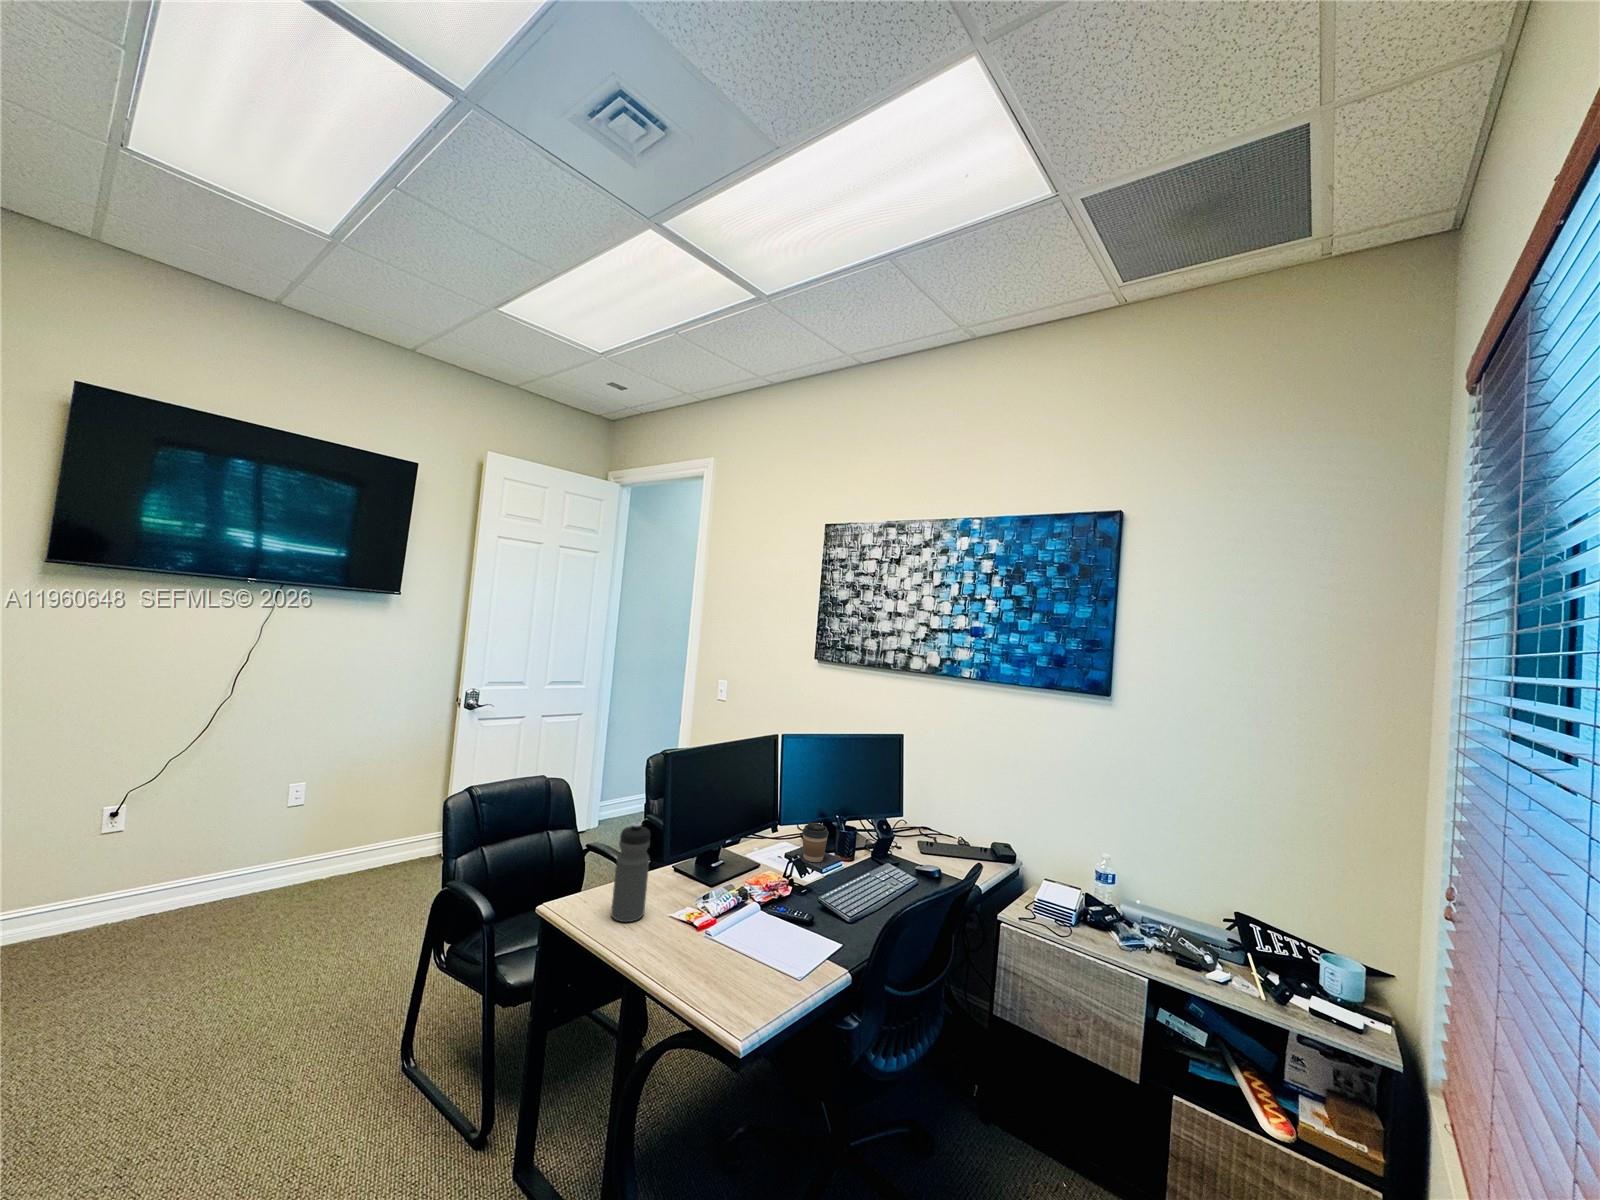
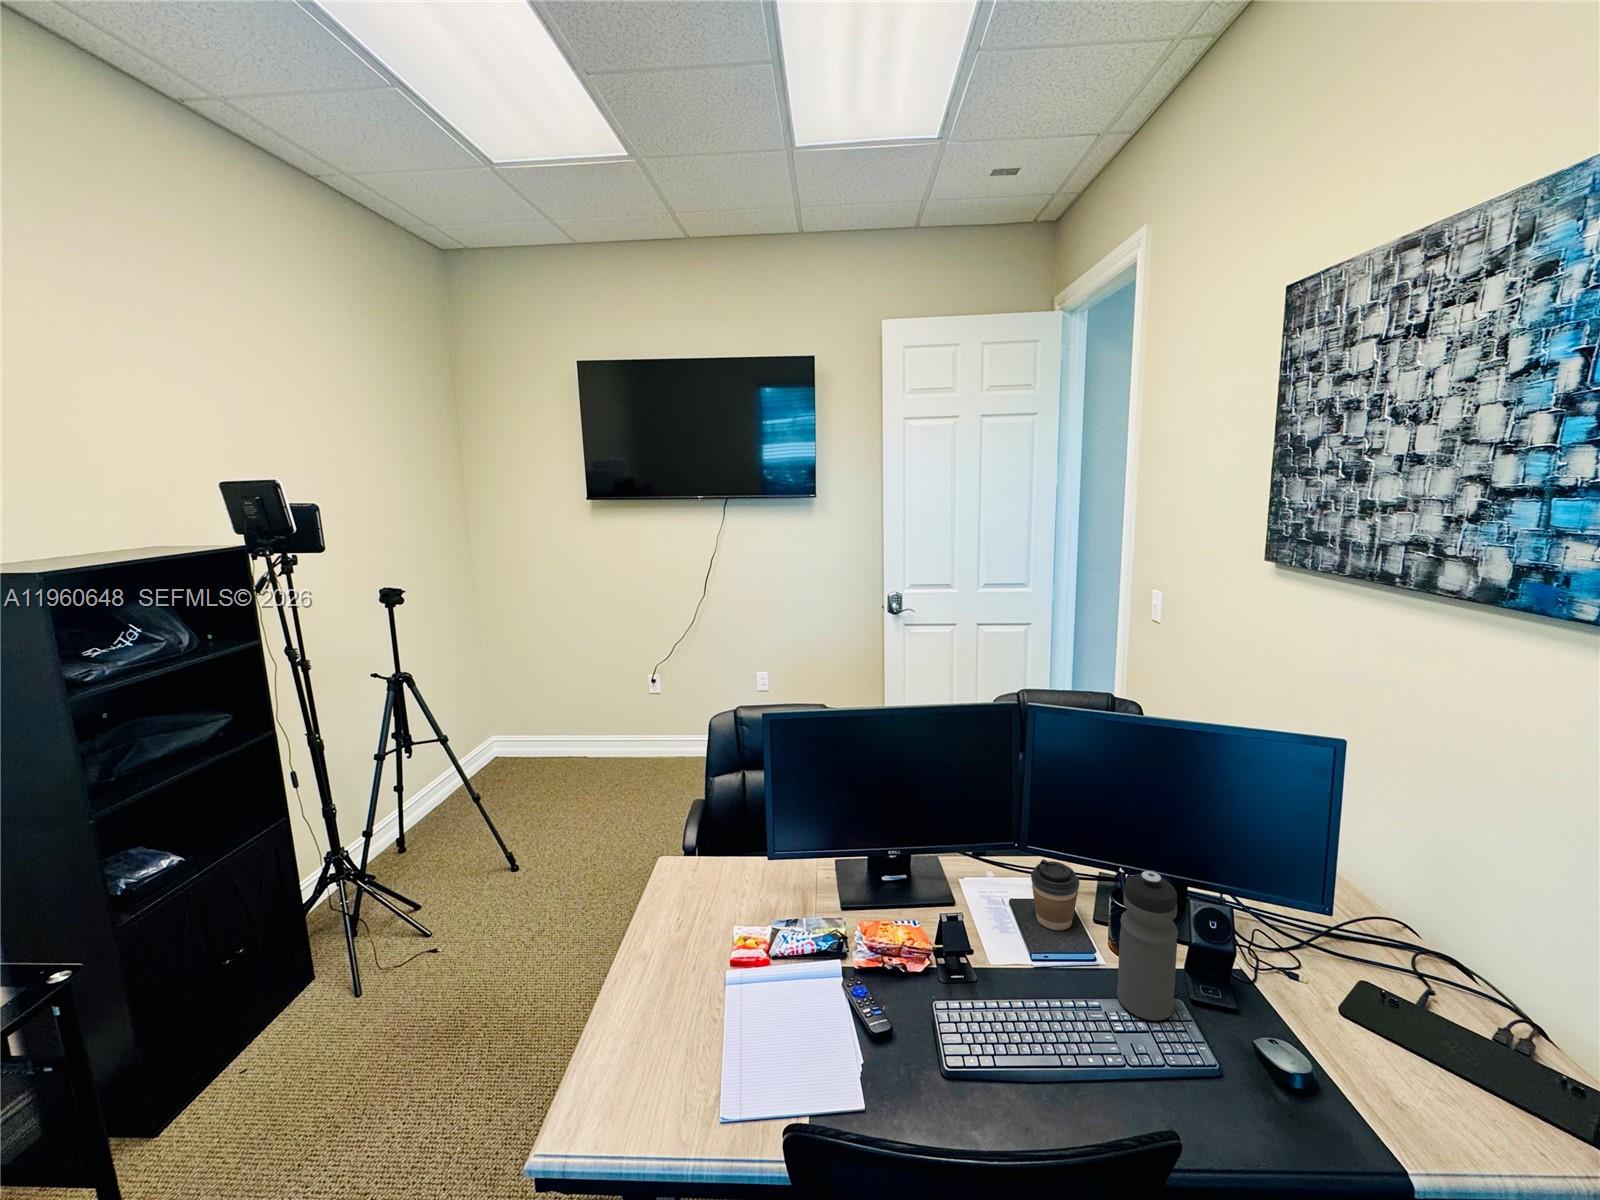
water bottle: present [611,822,650,922] -> present [1117,871,1178,1021]

